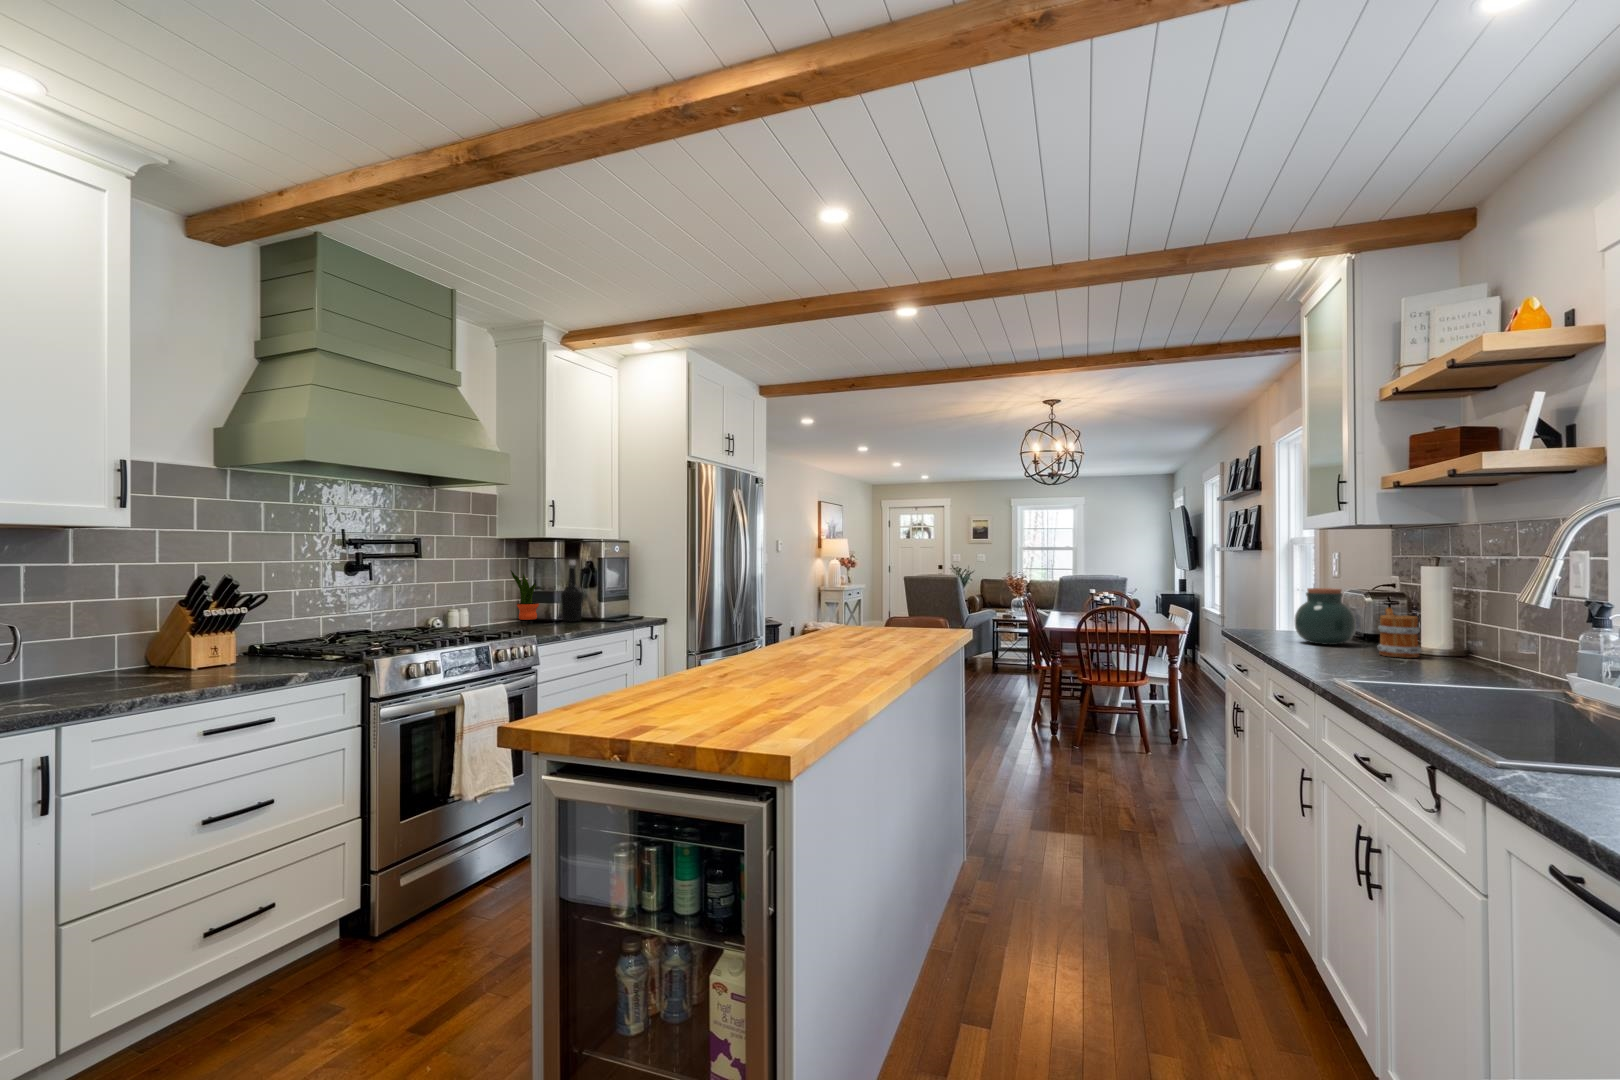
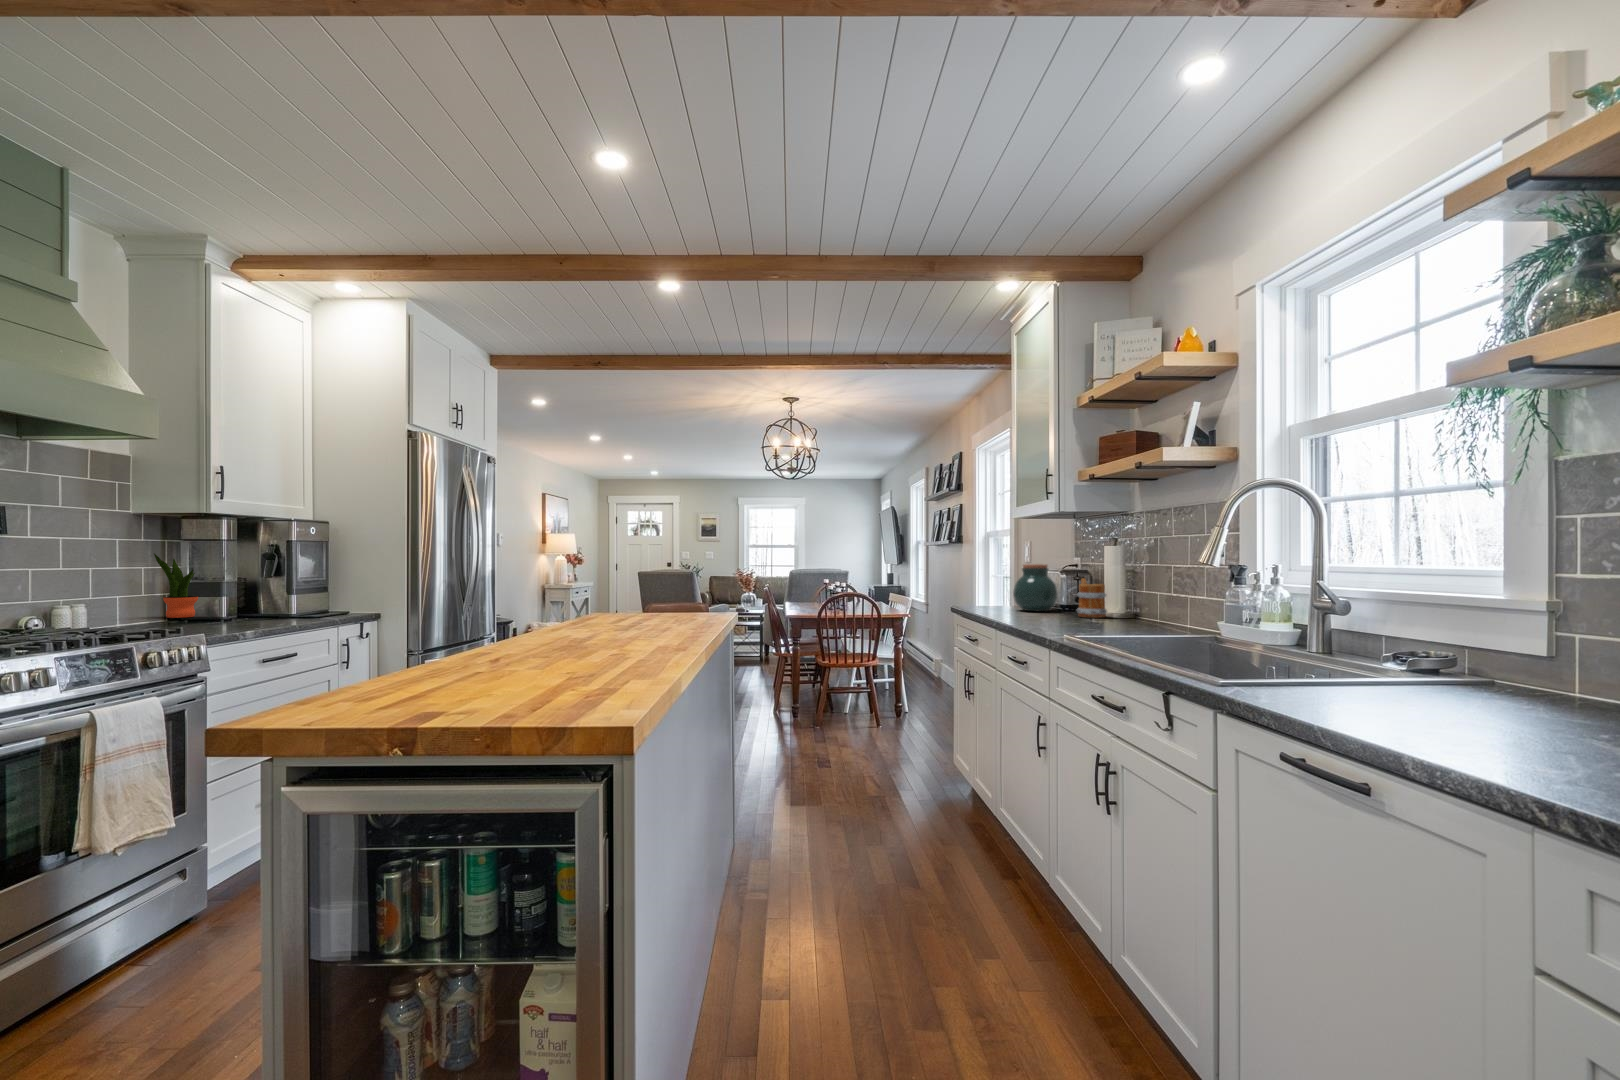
bottle: present [561,560,583,622] -> none [234,541,268,618]

